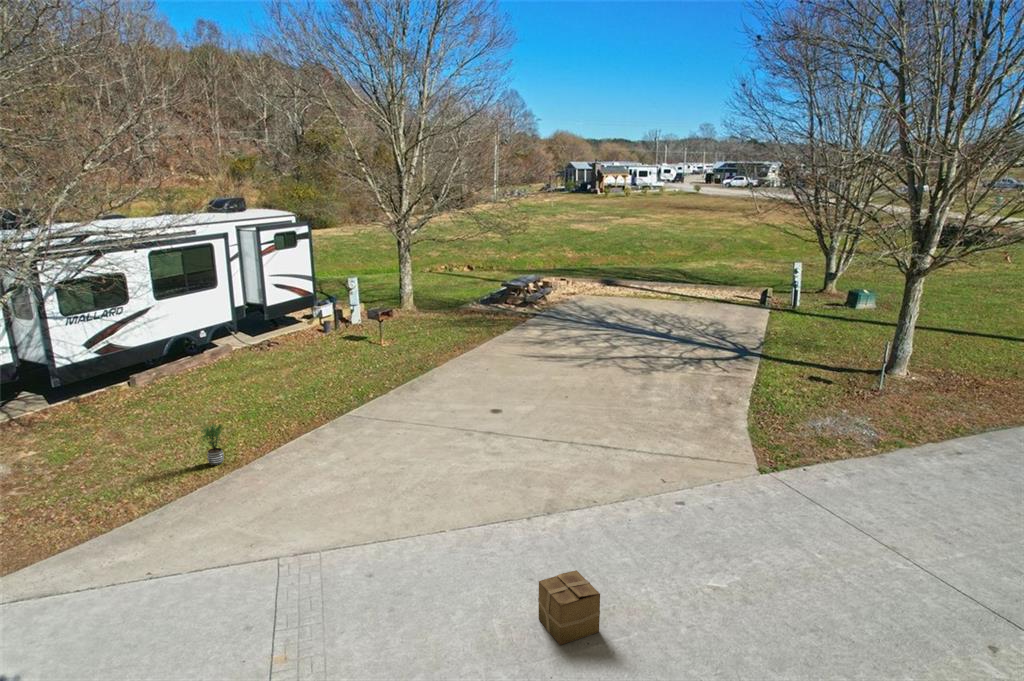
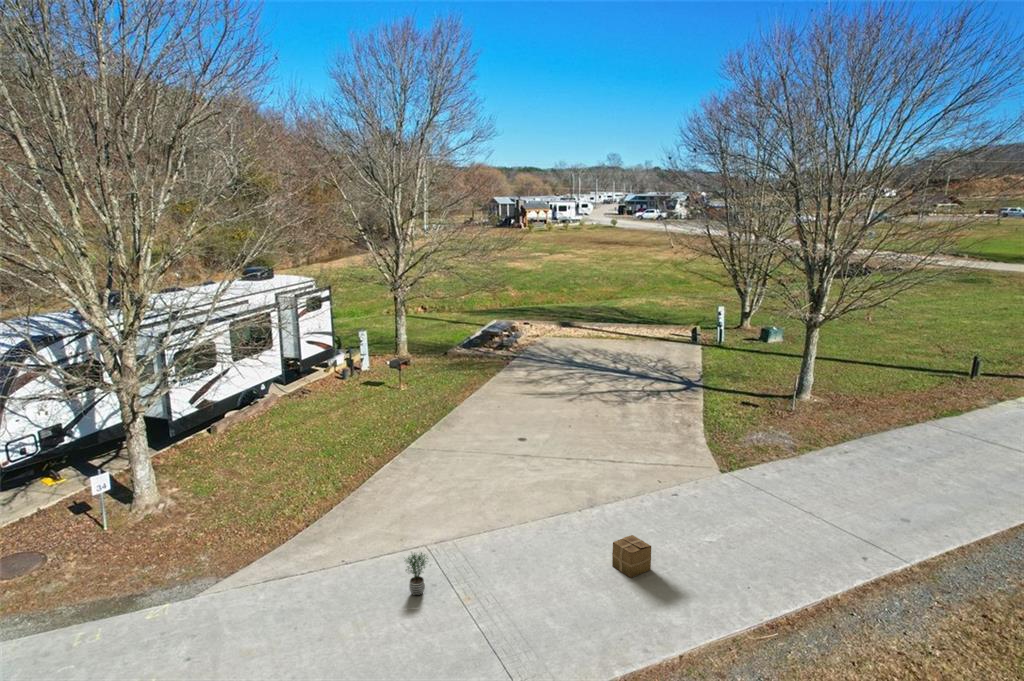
potted plant: present [201,424,224,466] -> present [406,553,428,596]

